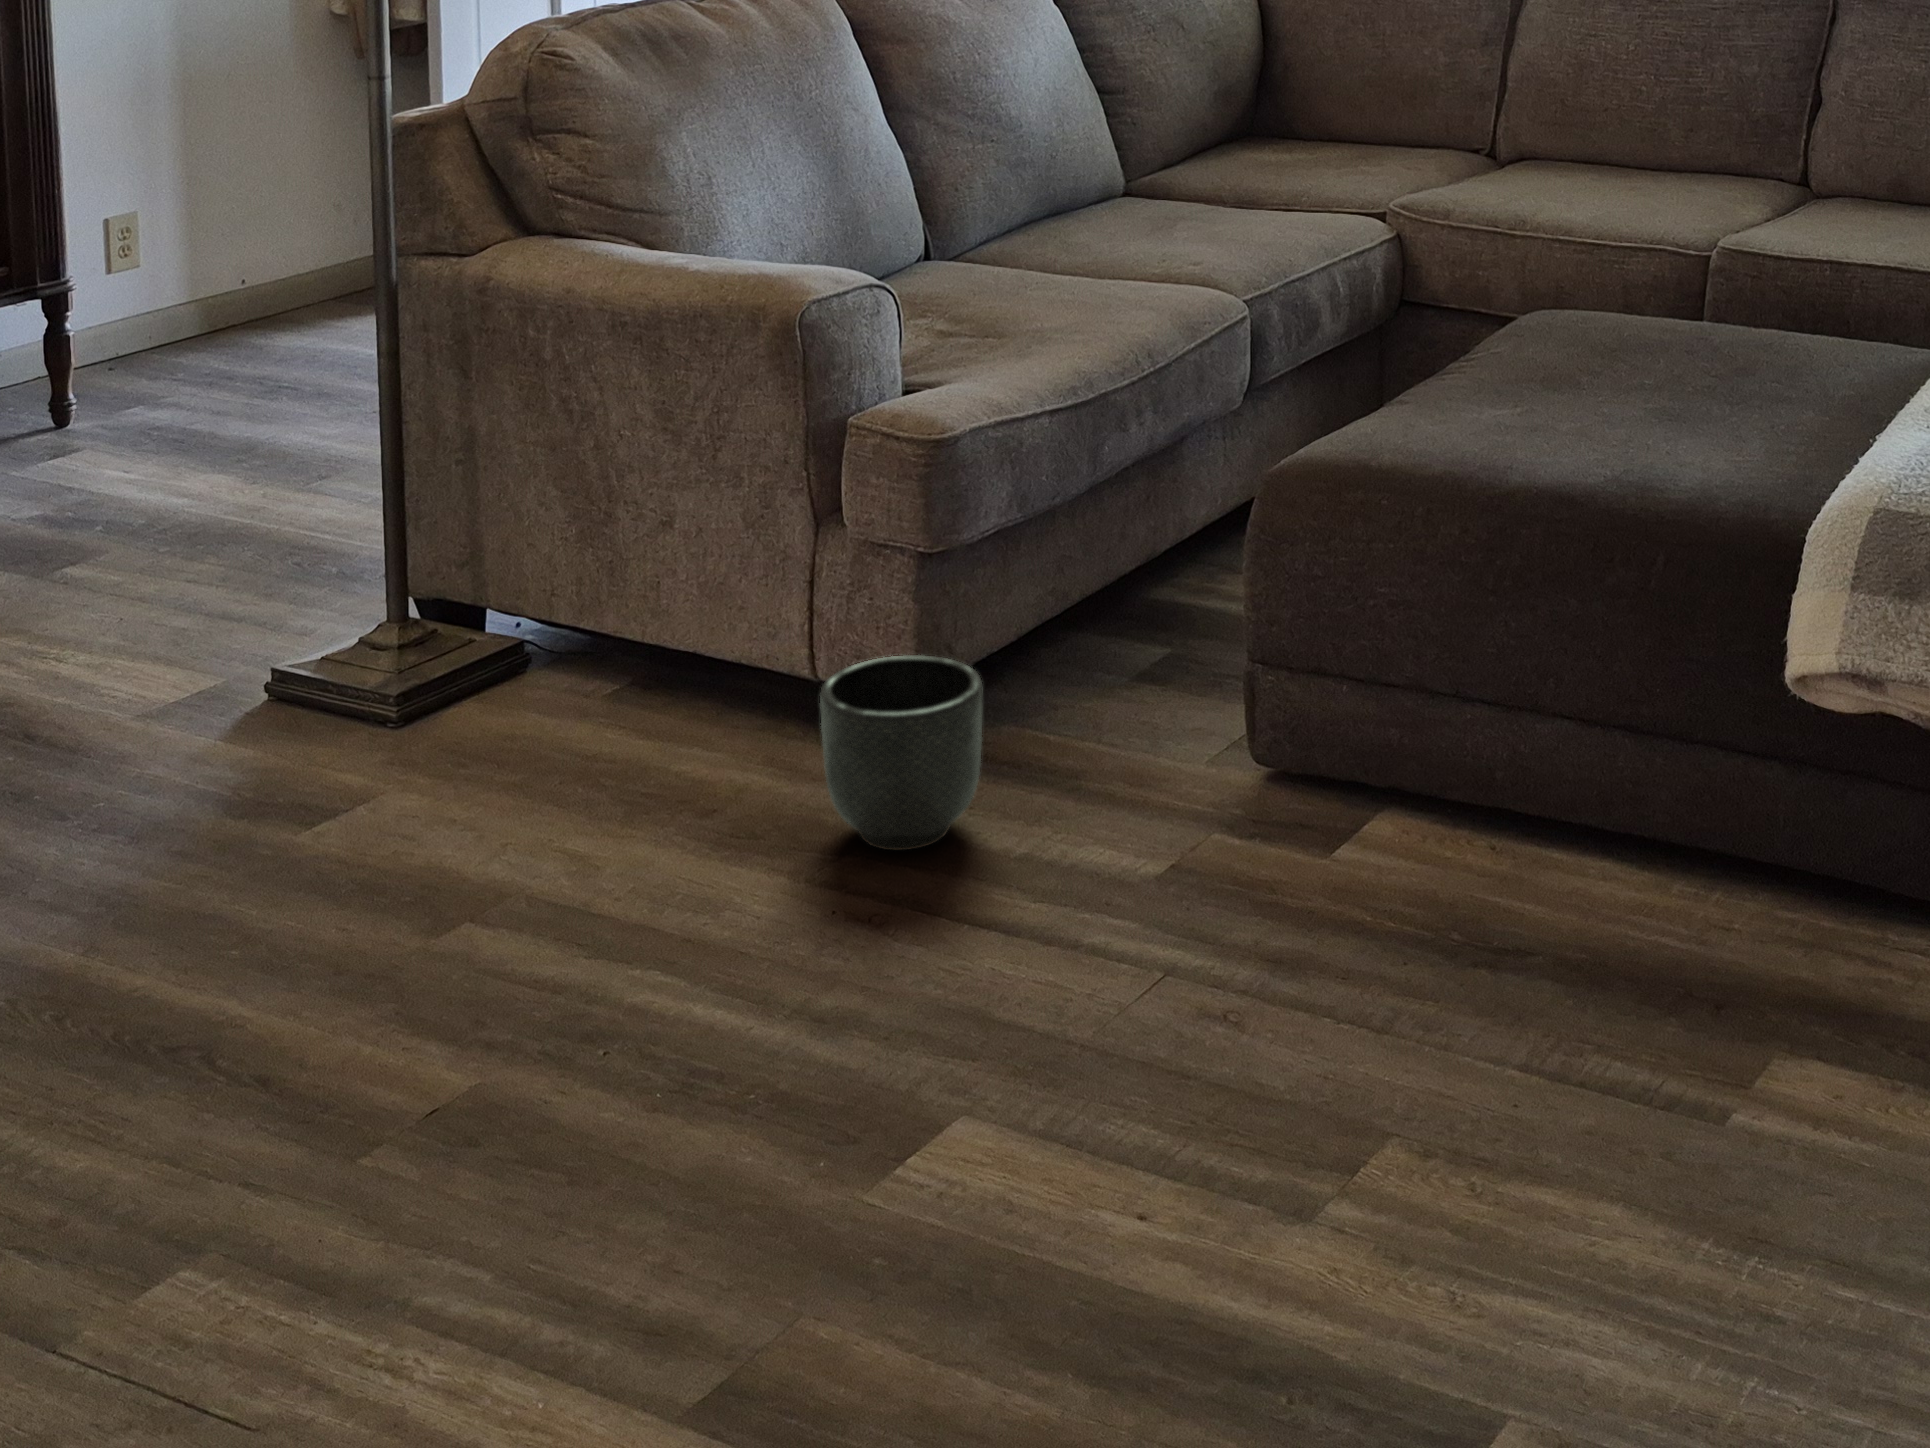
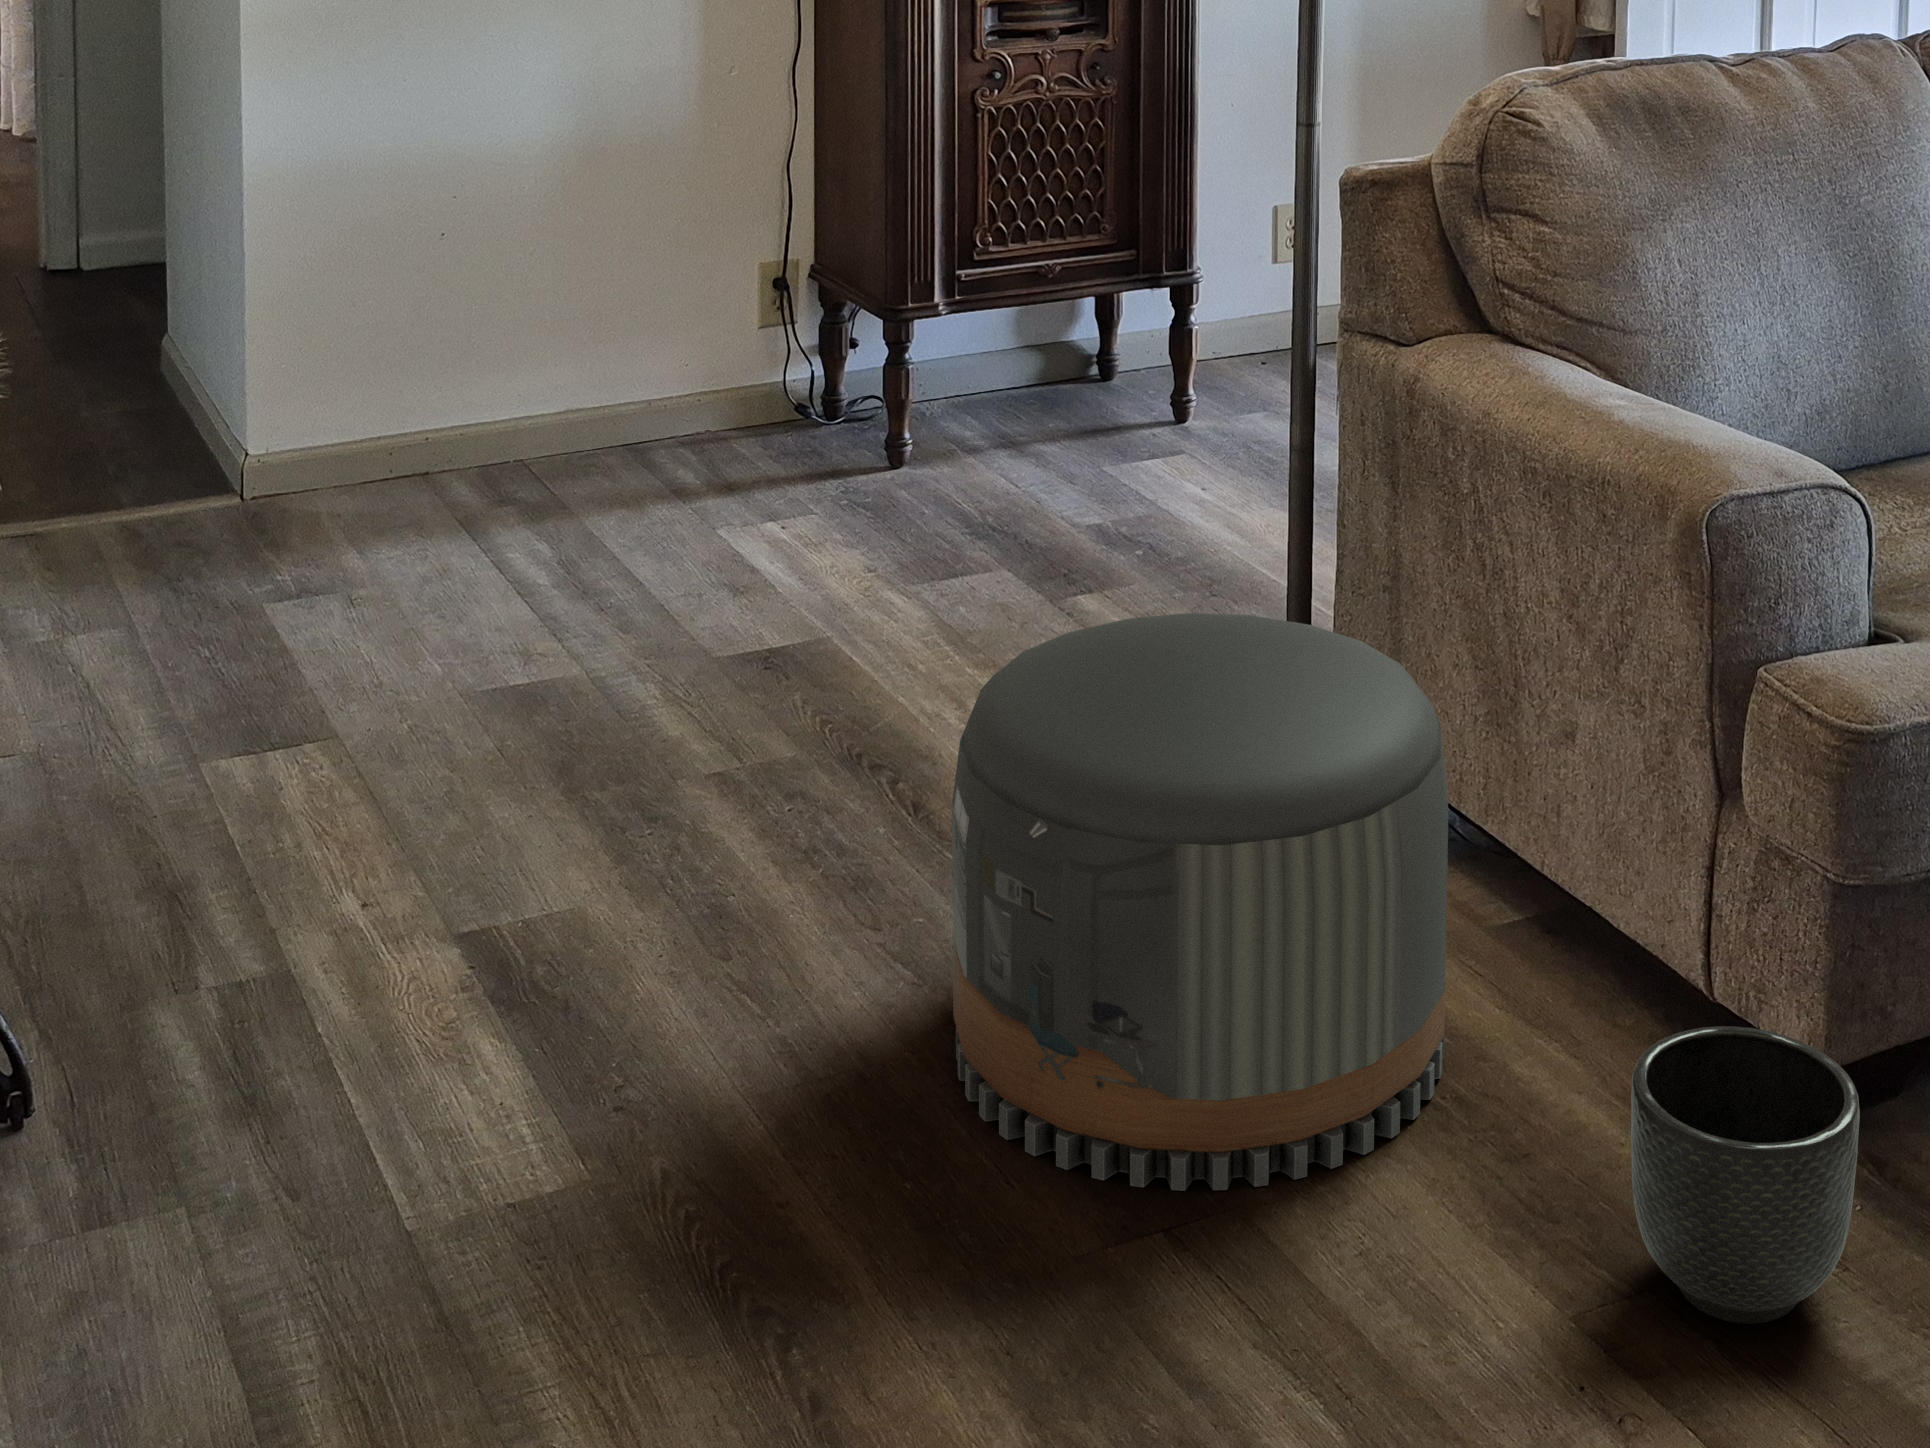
pouf: none [191,469,626,908] -> present [952,613,1448,1191]

